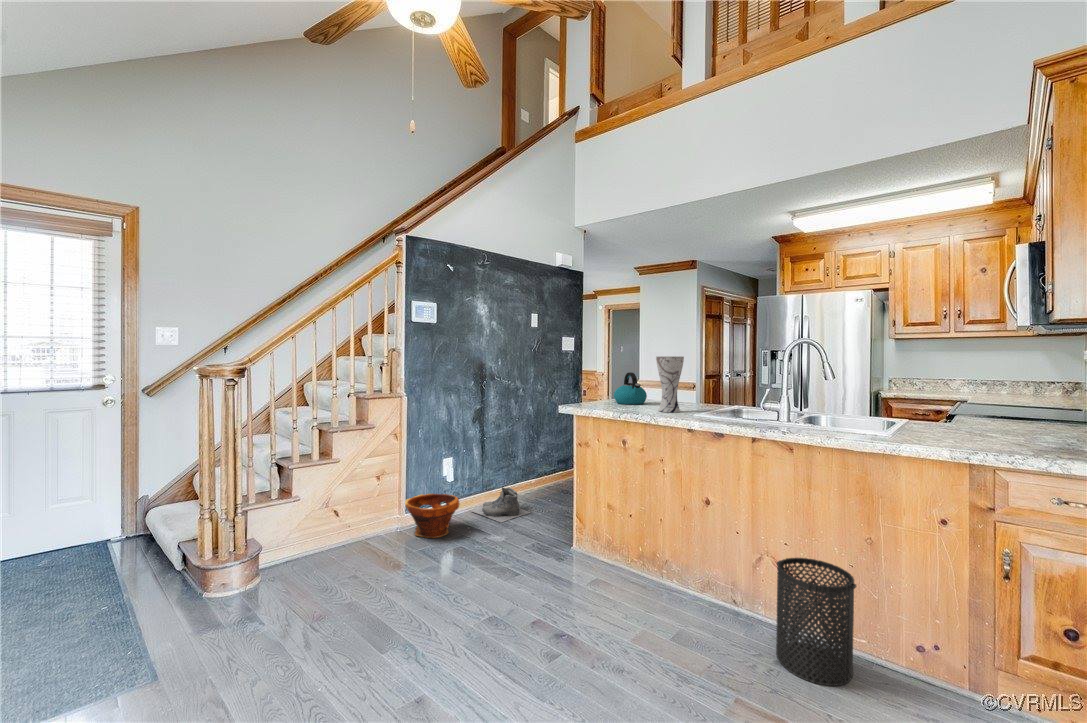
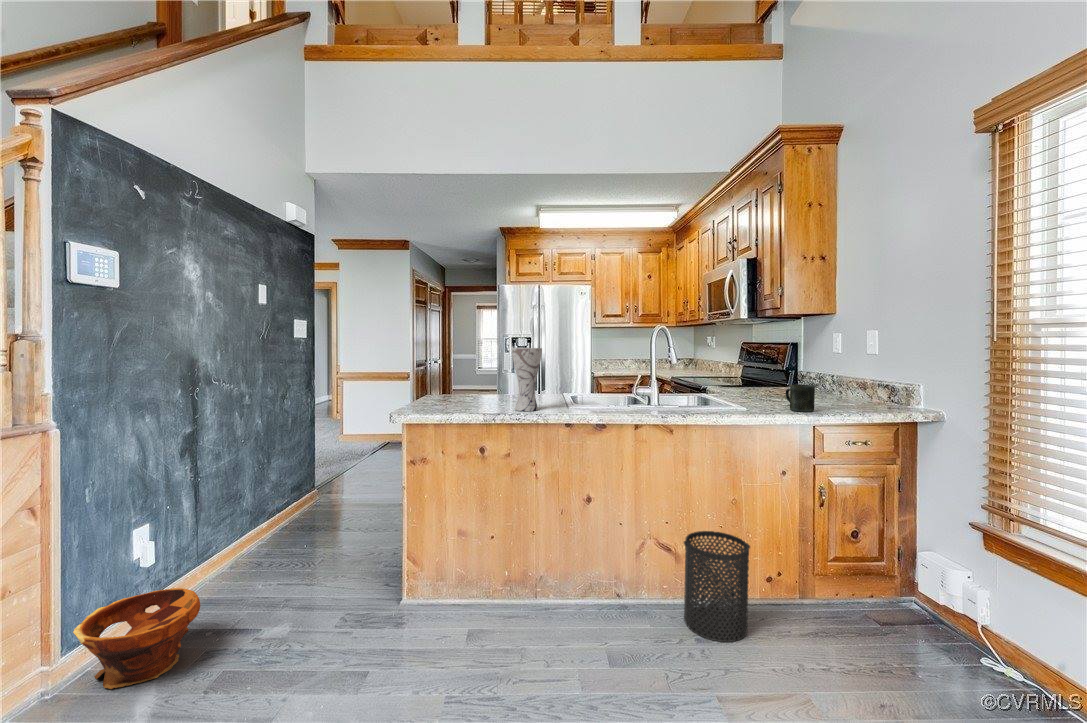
kettle: present [614,372,647,405] -> none [429,367,469,405]
mug: none [977,405,1020,444] -> present [785,384,816,412]
boots: present [471,487,530,522] -> none [184,545,294,603]

